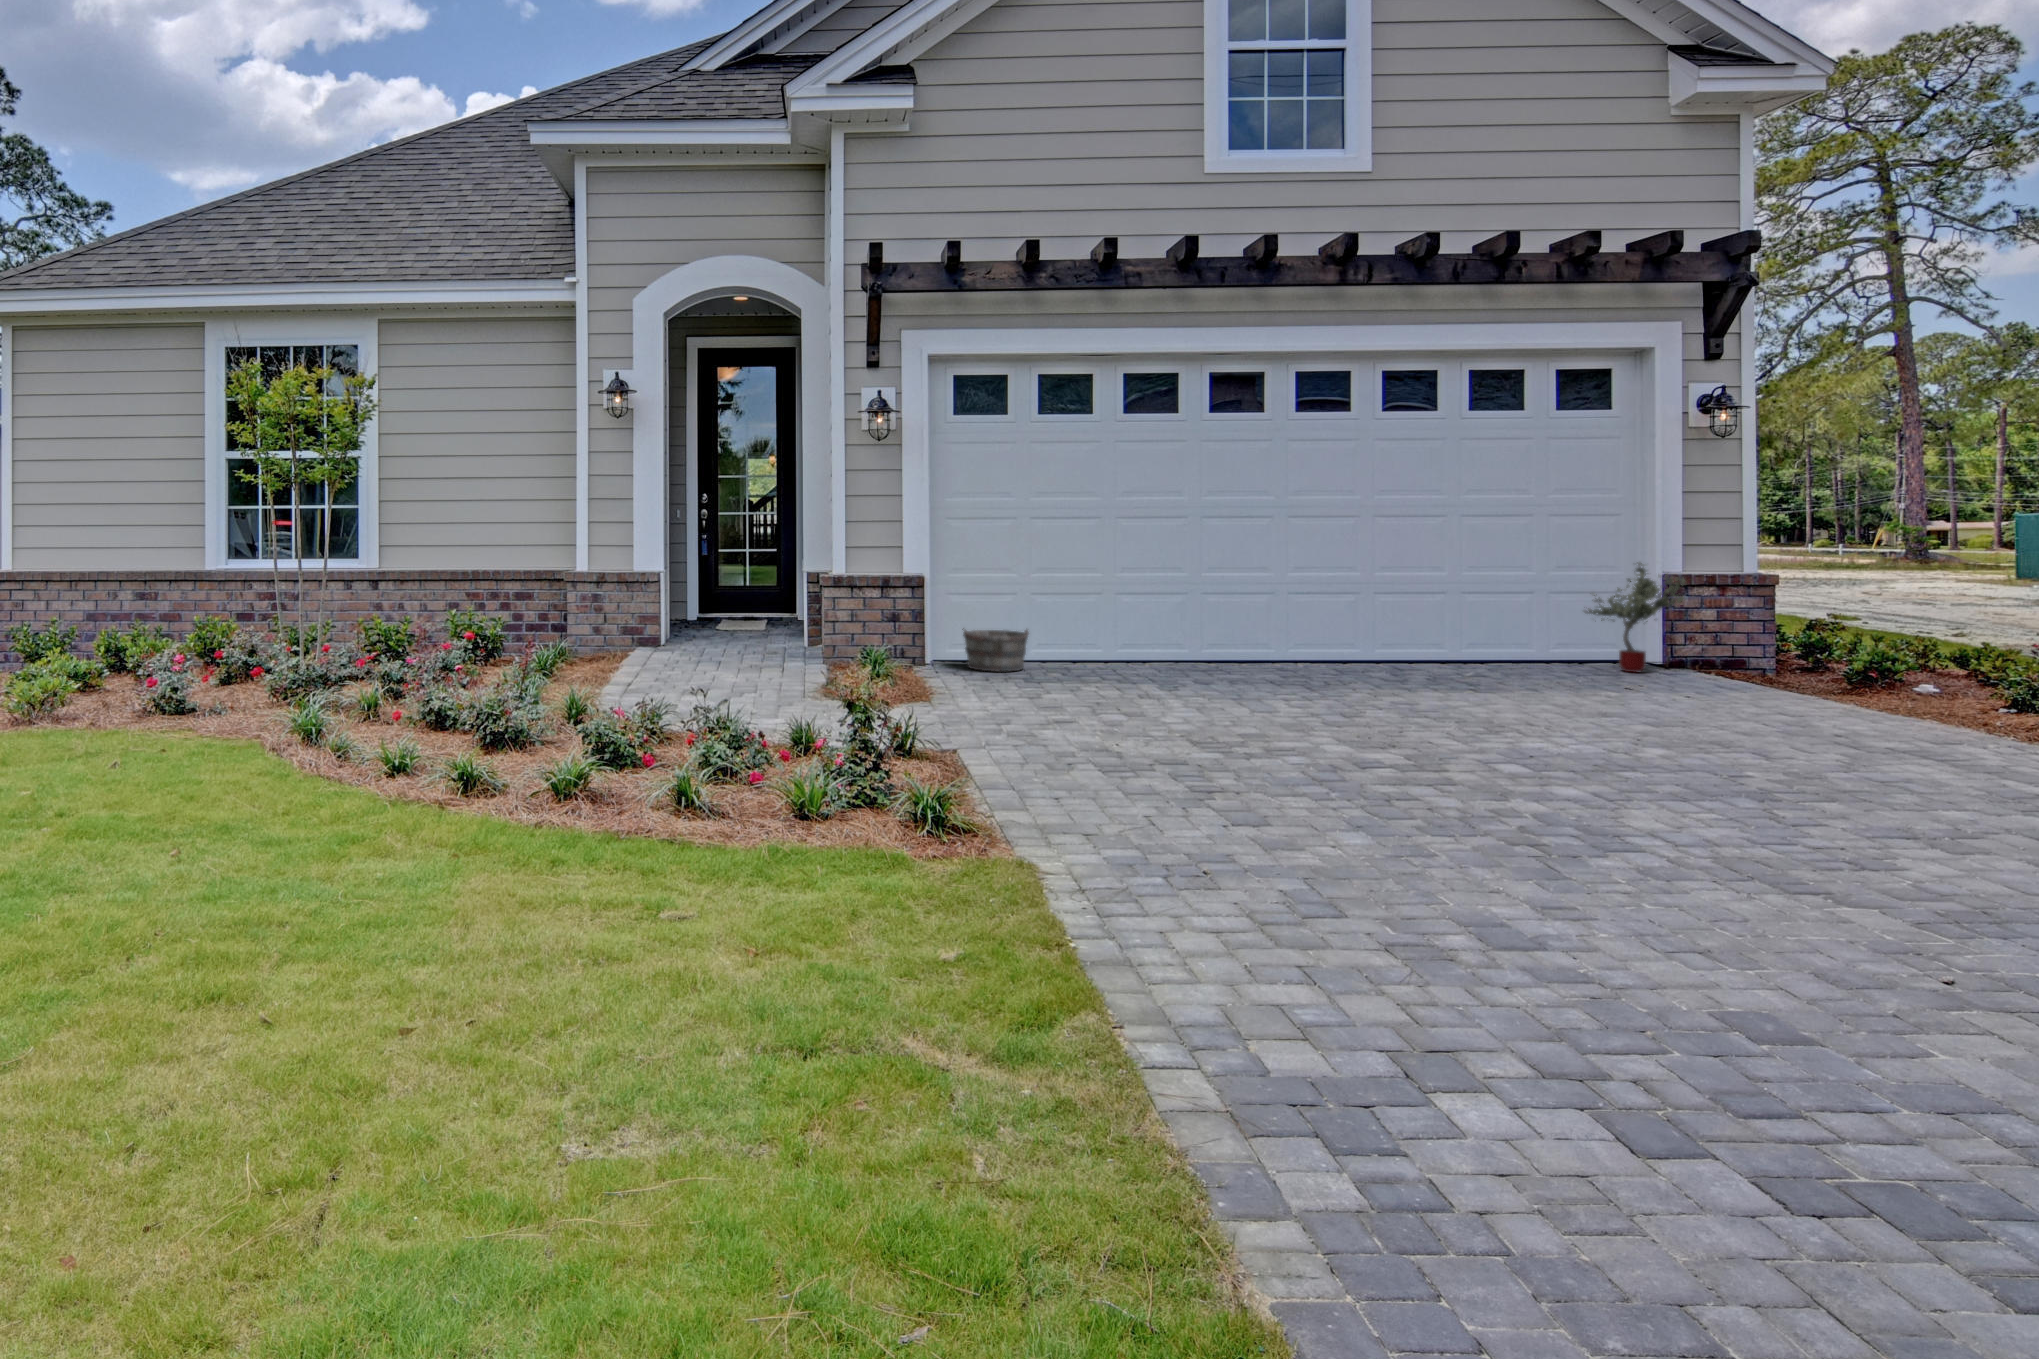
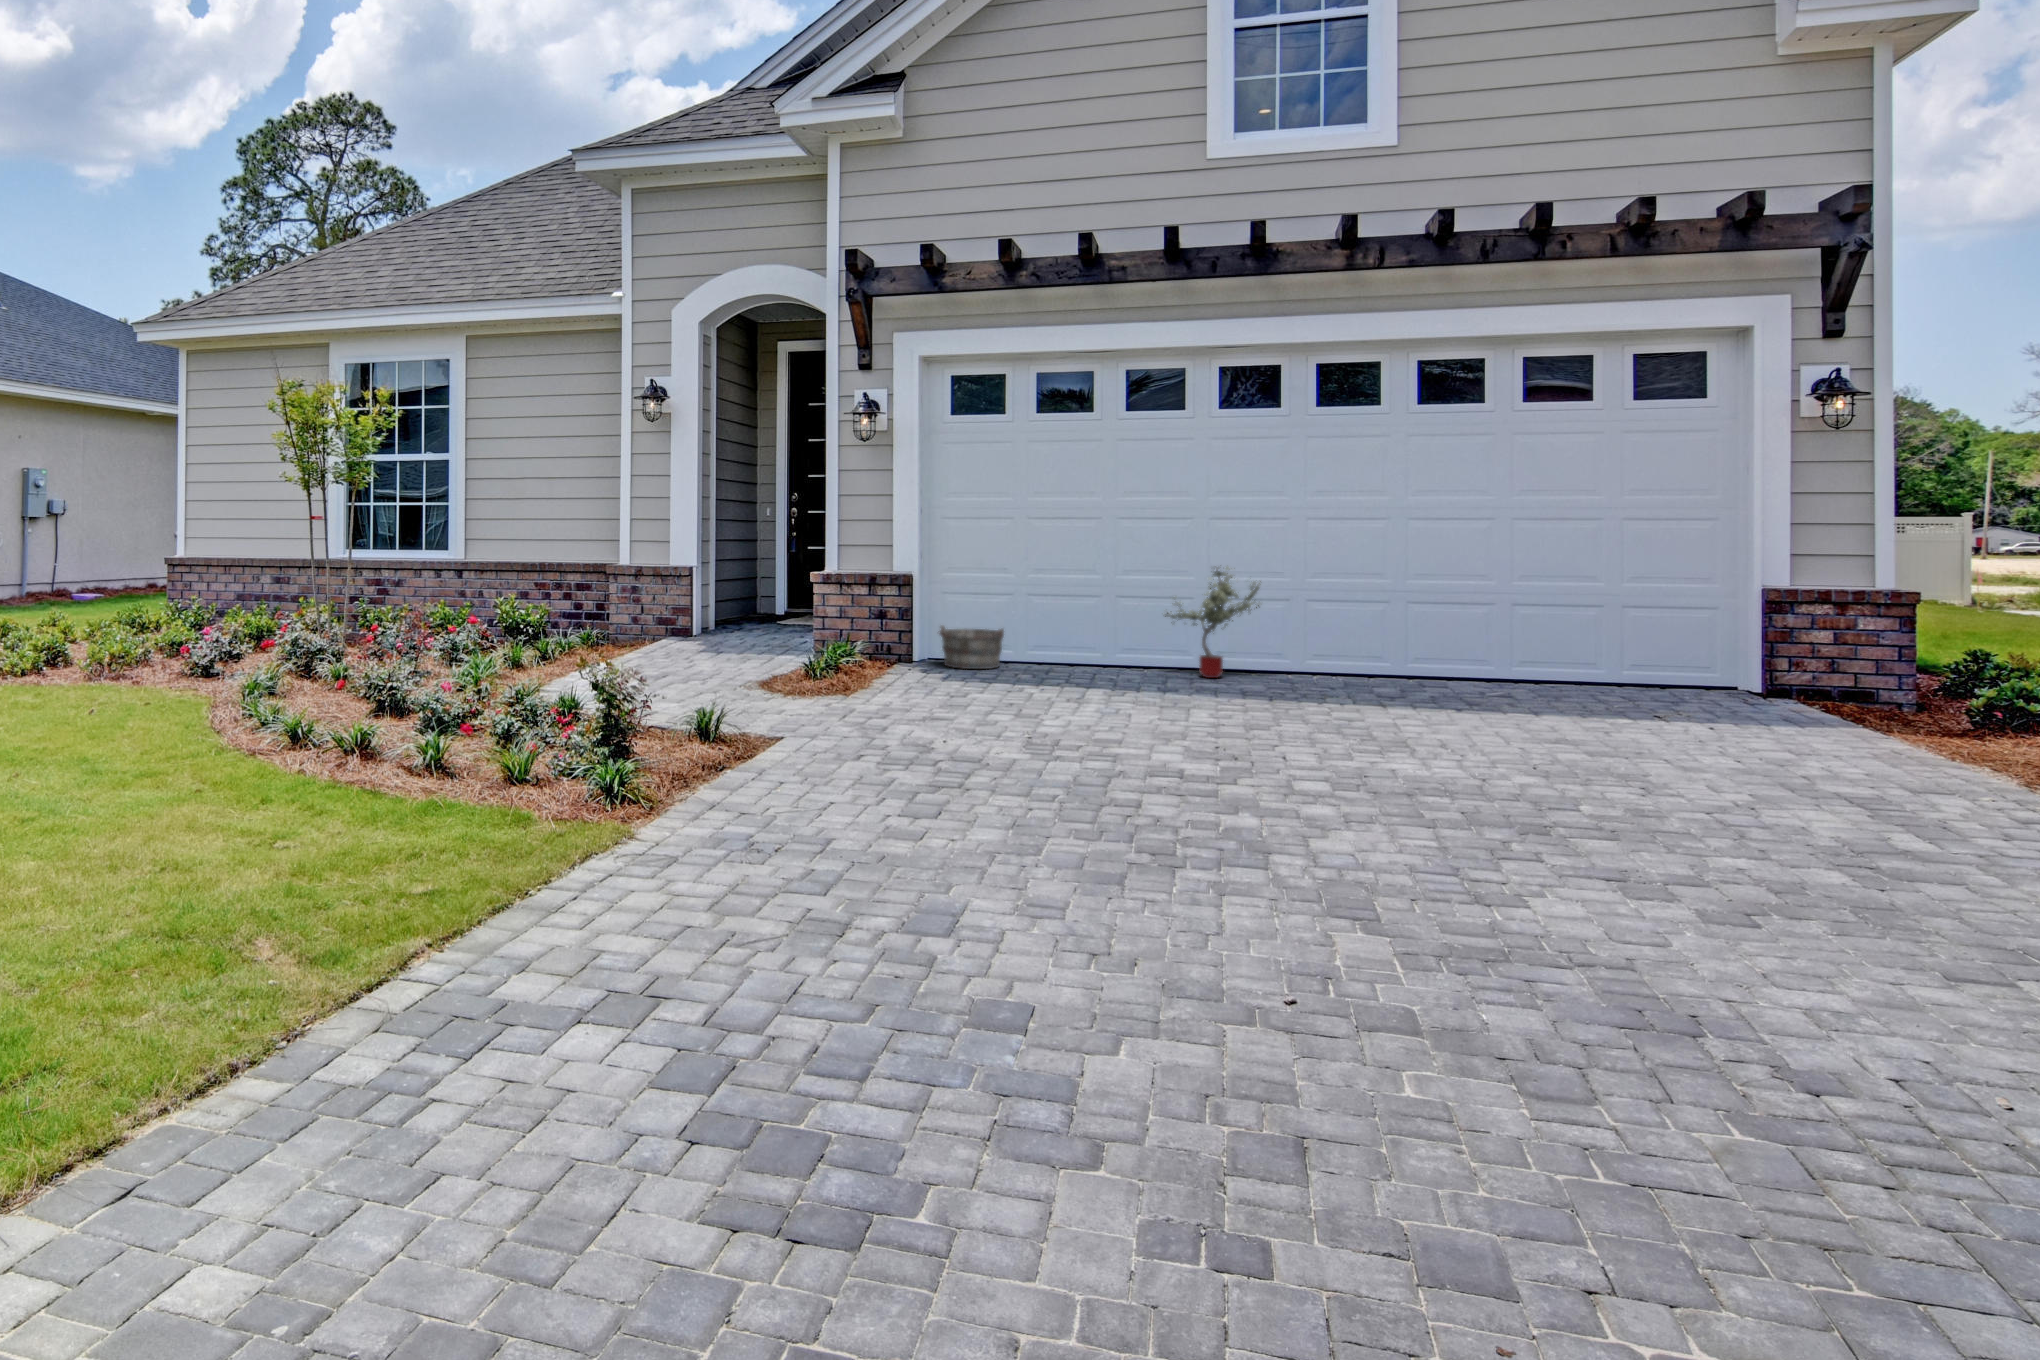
potted tree: present [1584,563,1685,672] -> present [1165,566,1261,678]

